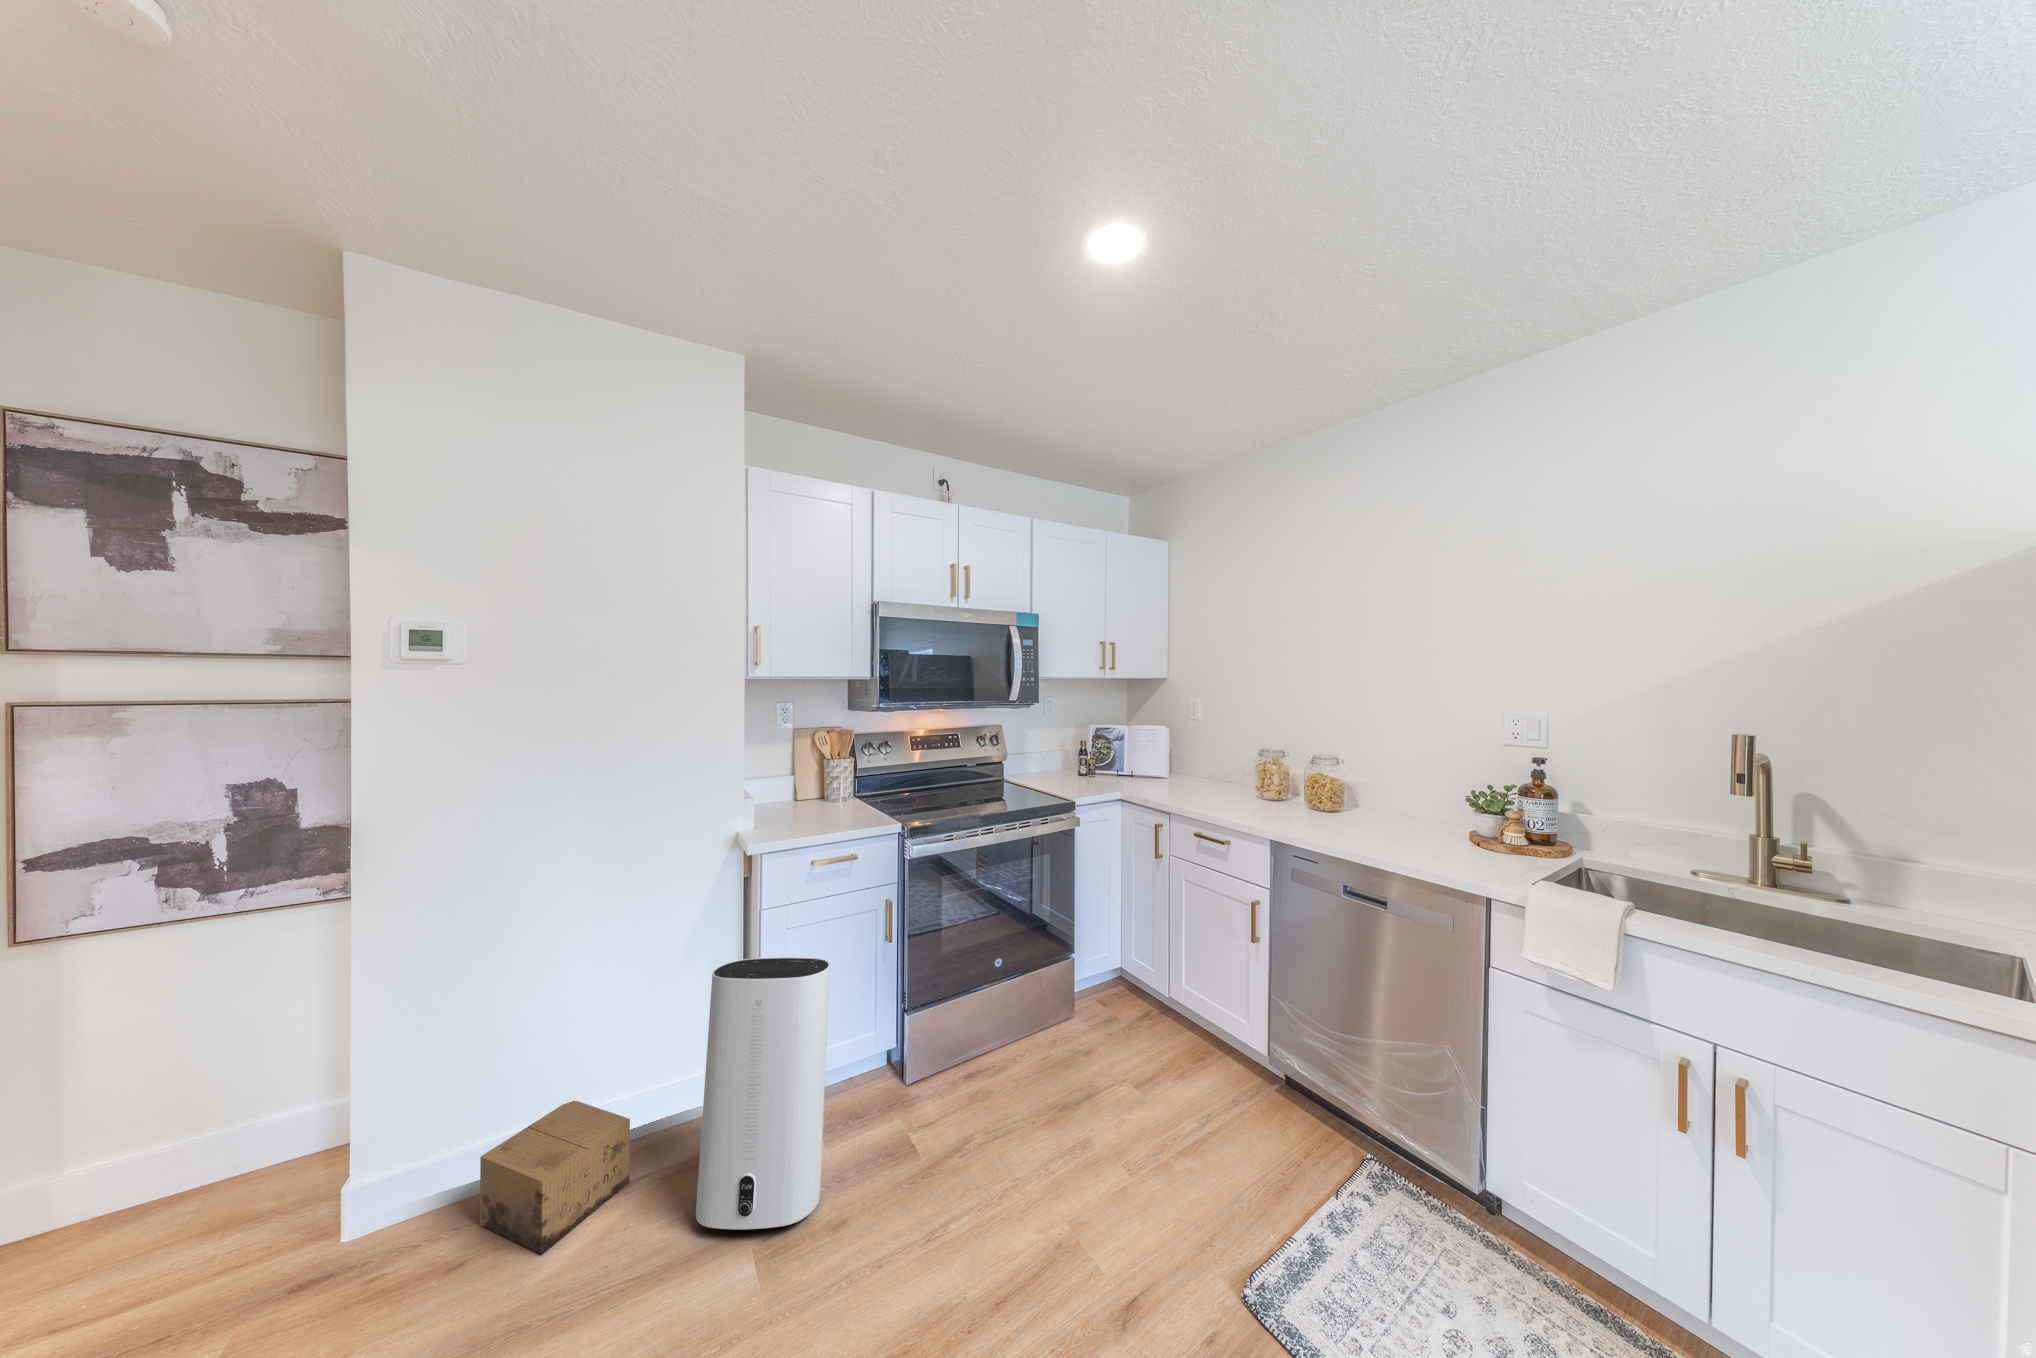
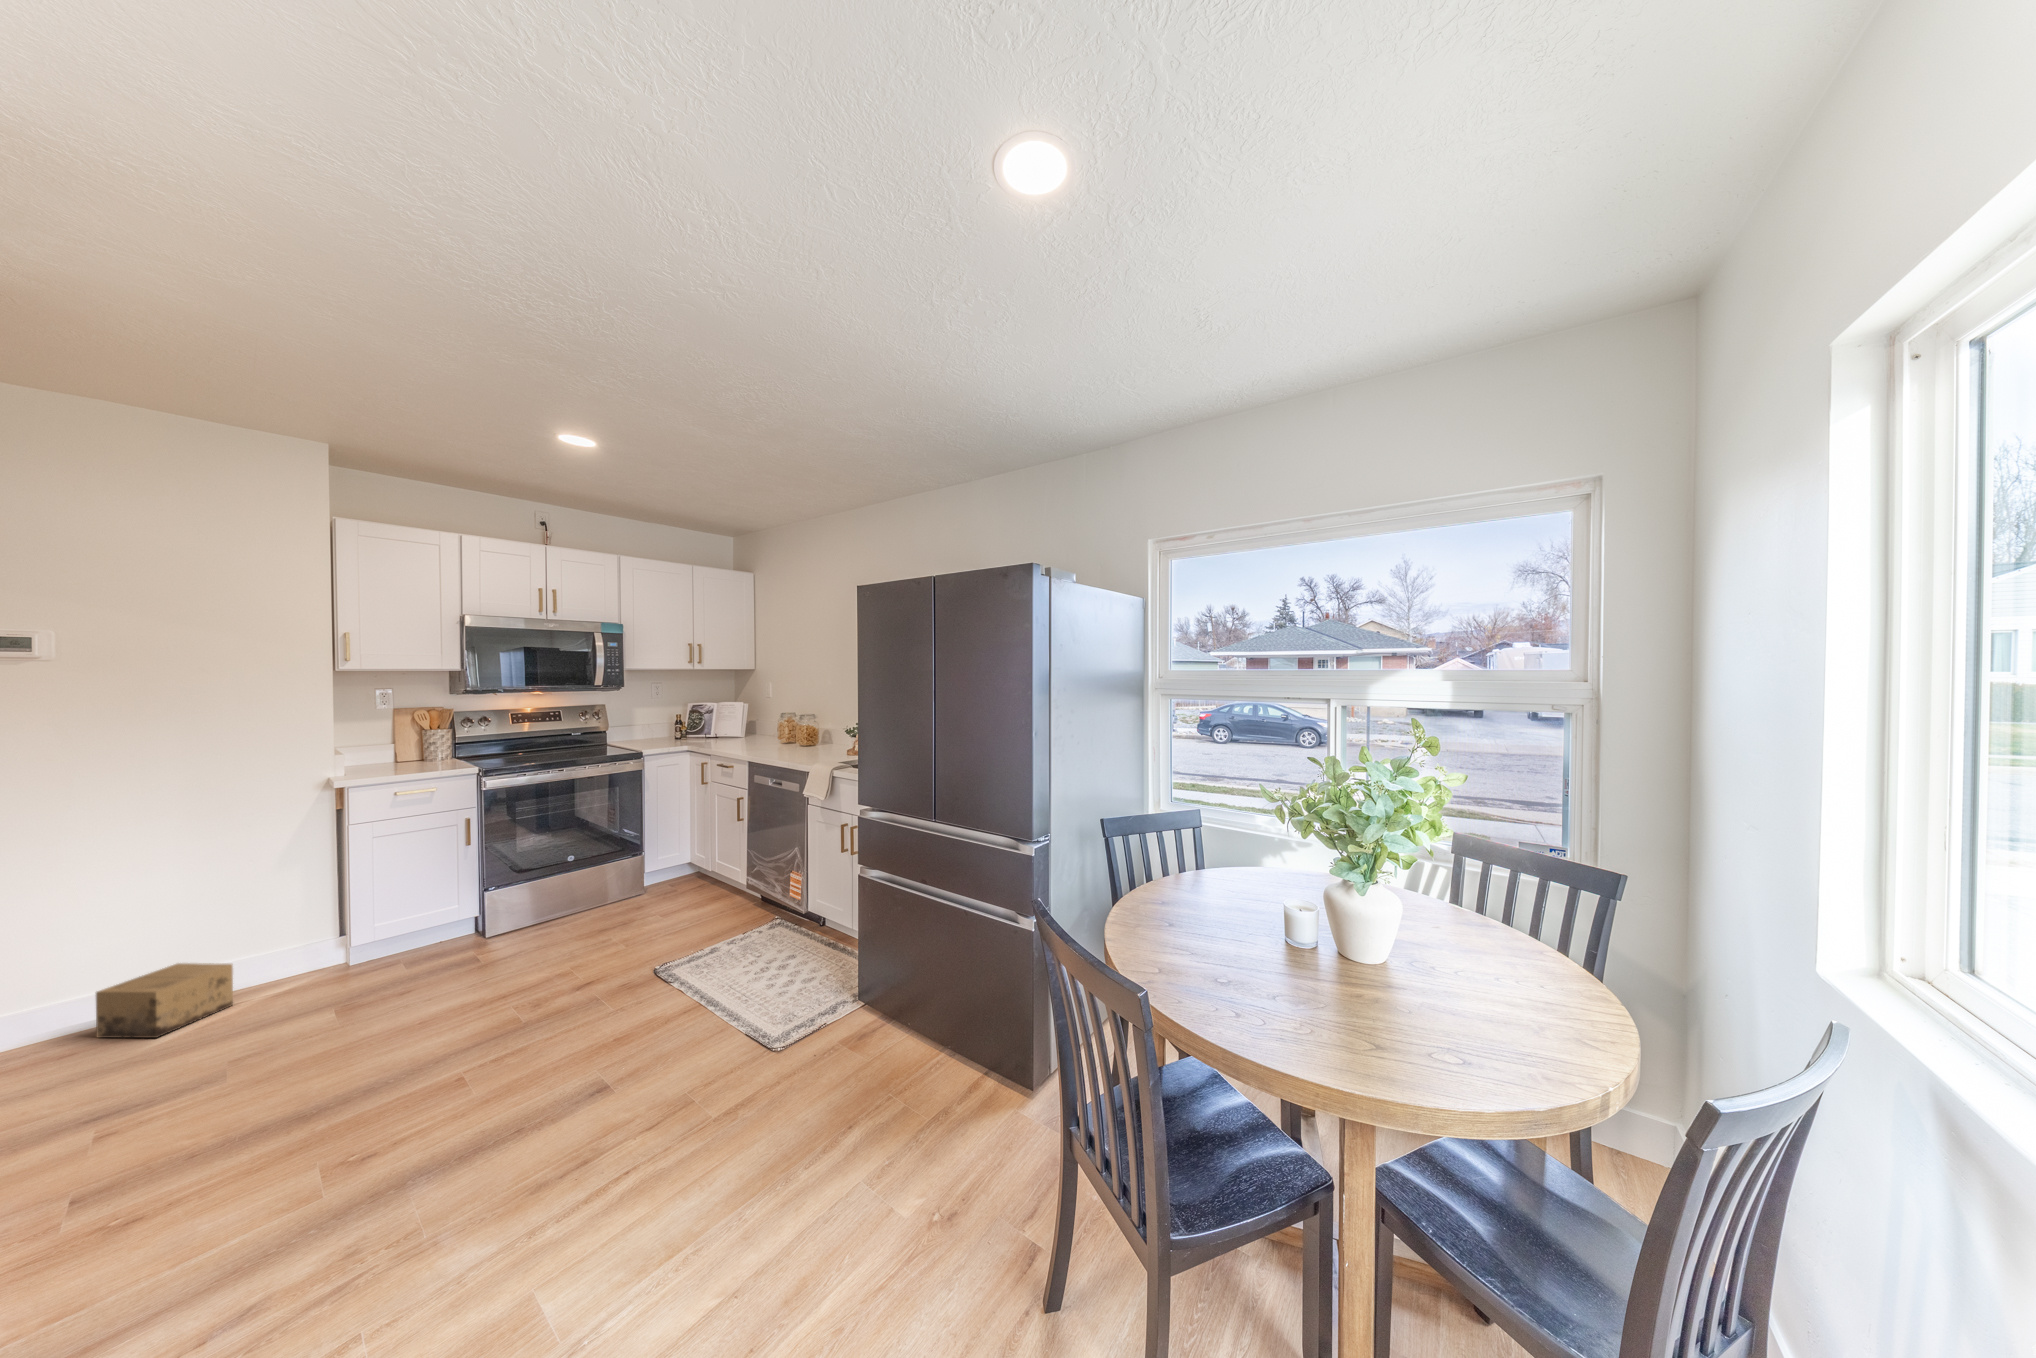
air purifier: present [696,957,830,1229] -> none [289,849,402,1007]

